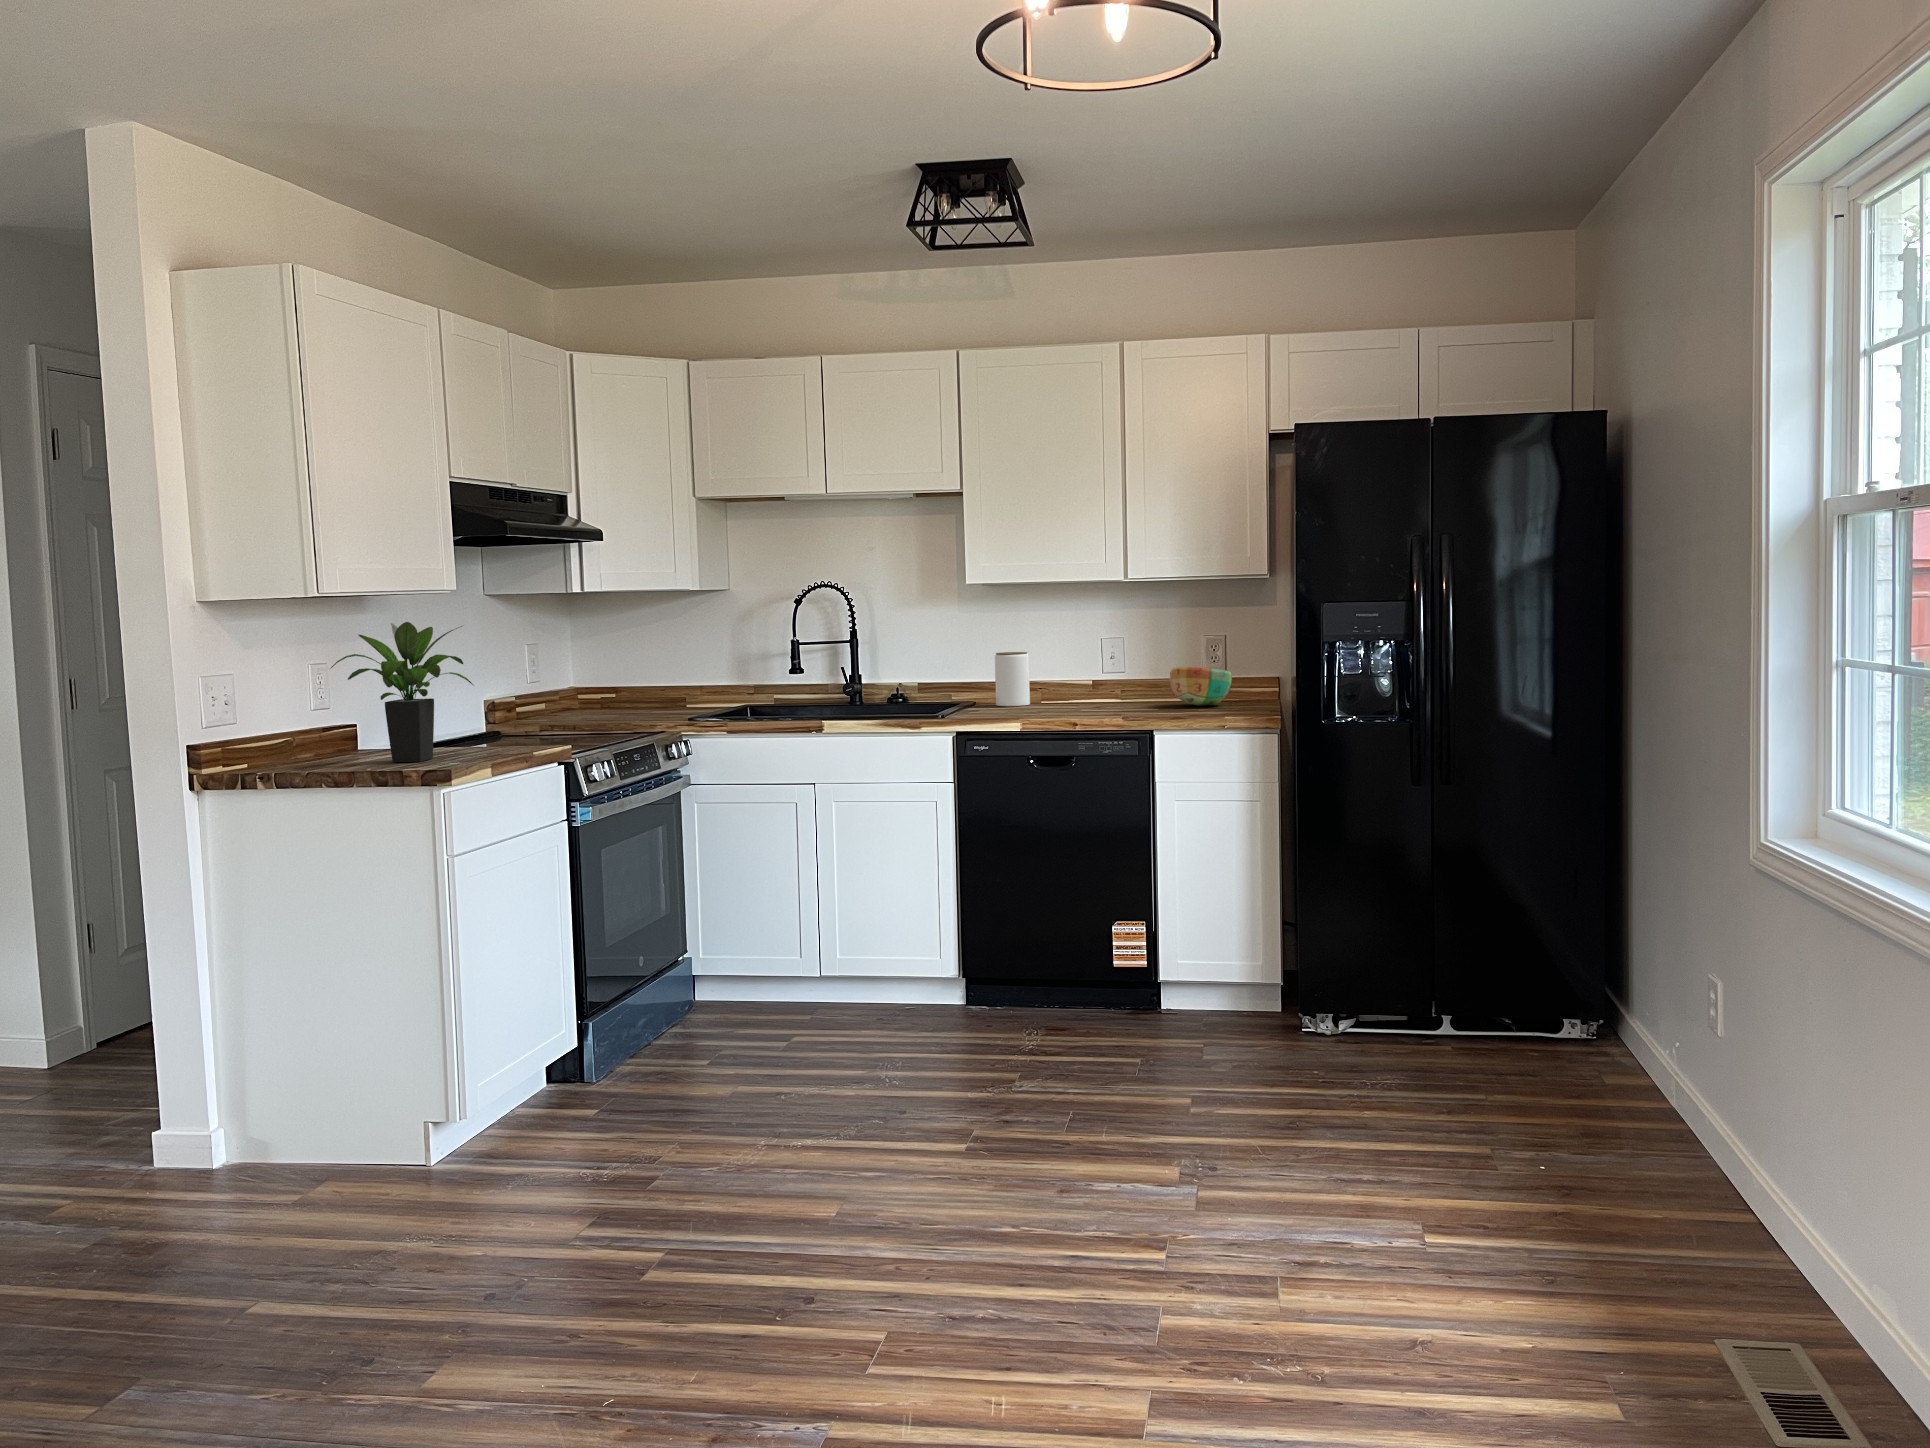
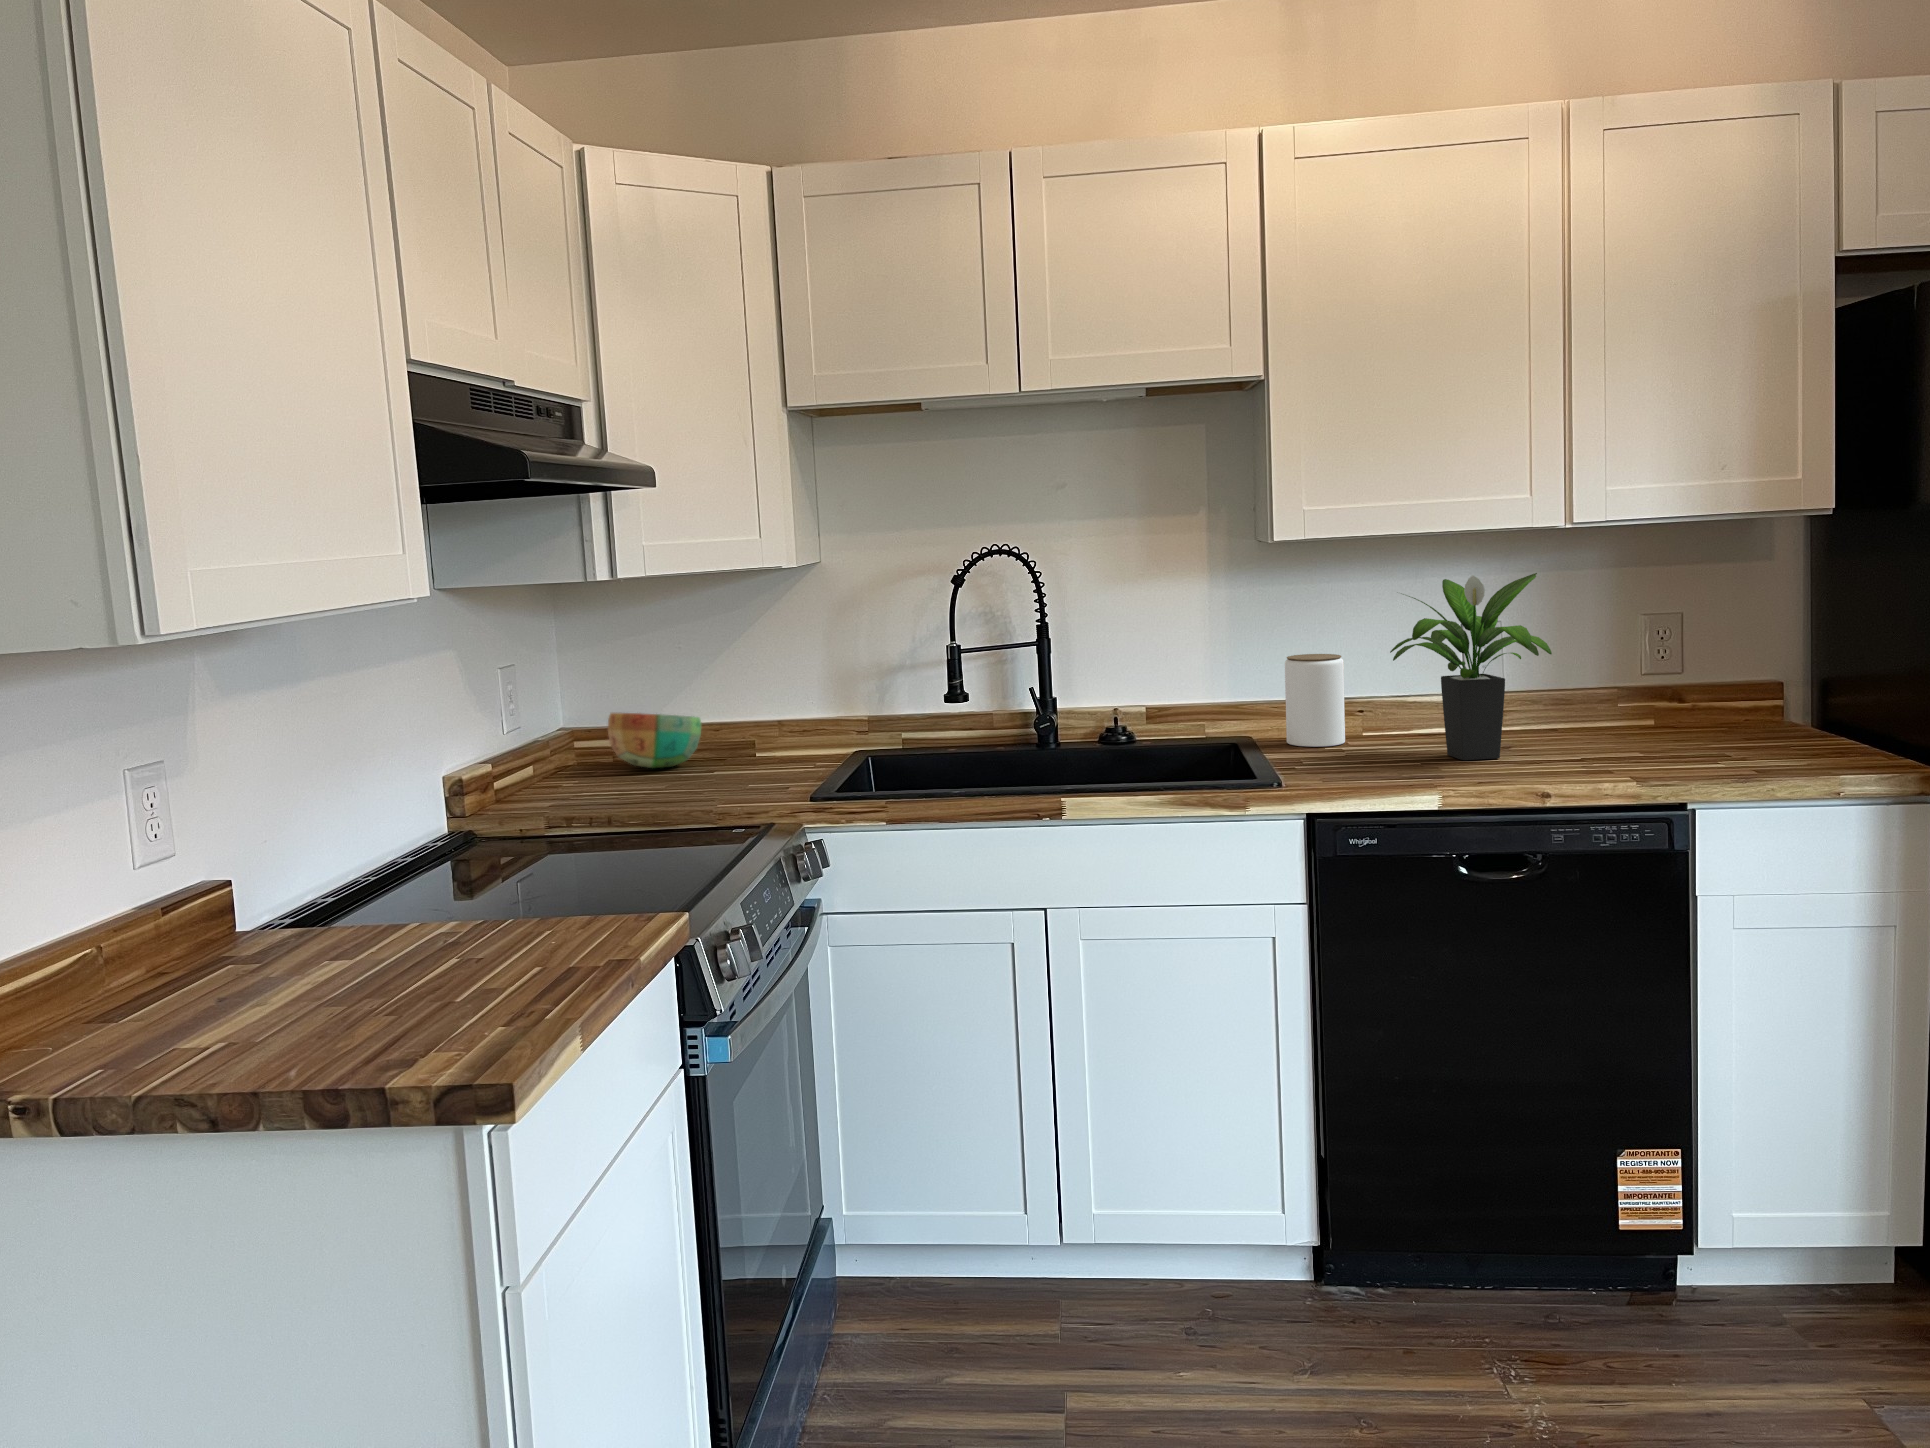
potted plant: present [331,622,474,762] -> present [1390,573,1552,760]
bowl: present [1170,667,1232,706] -> present [608,713,701,768]

